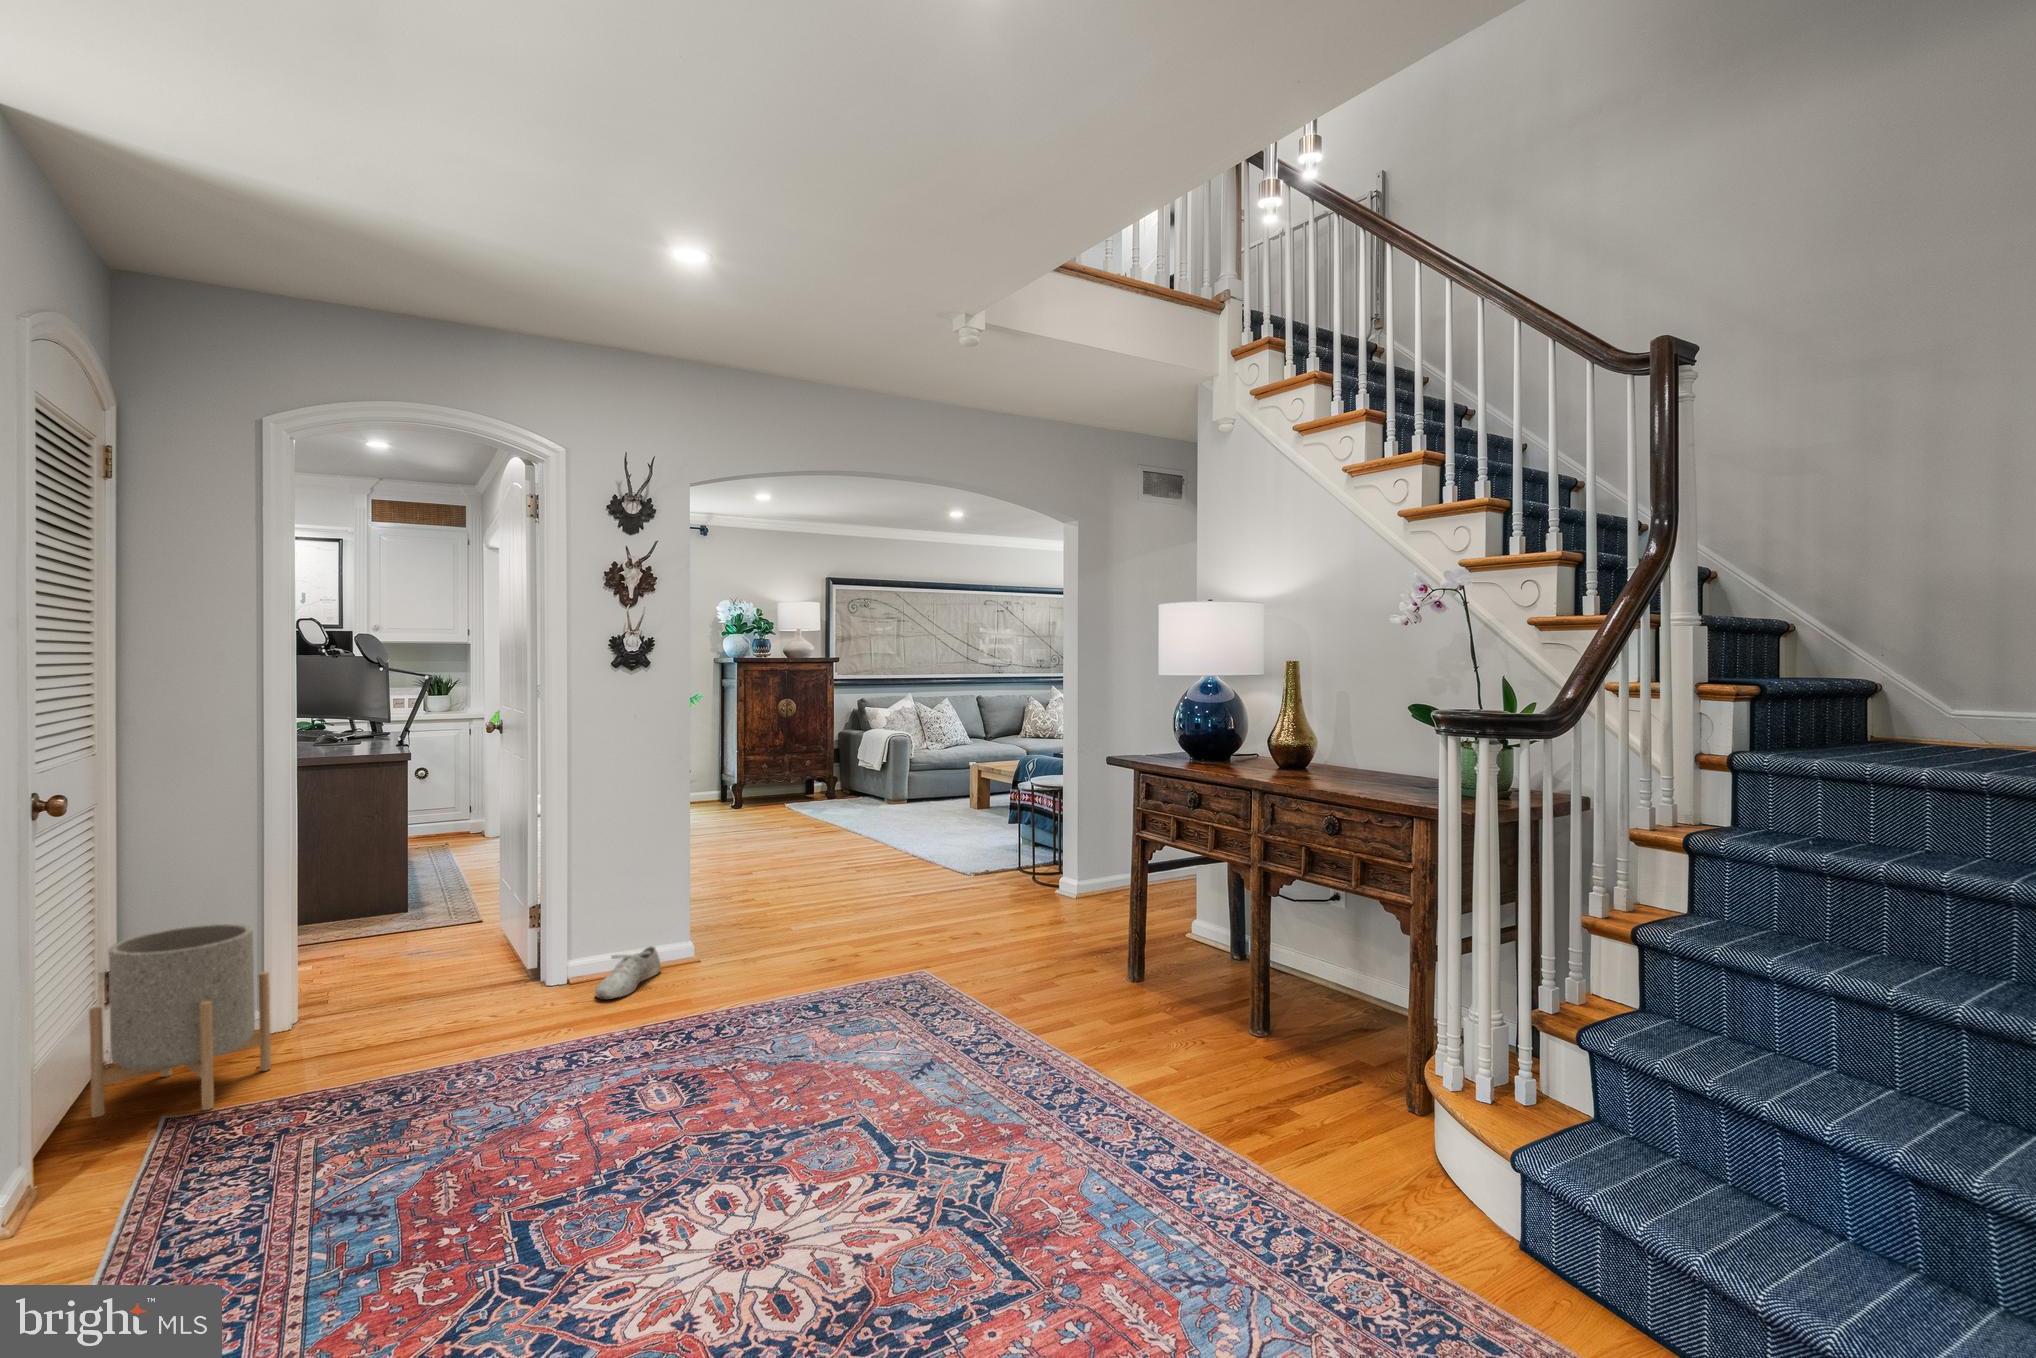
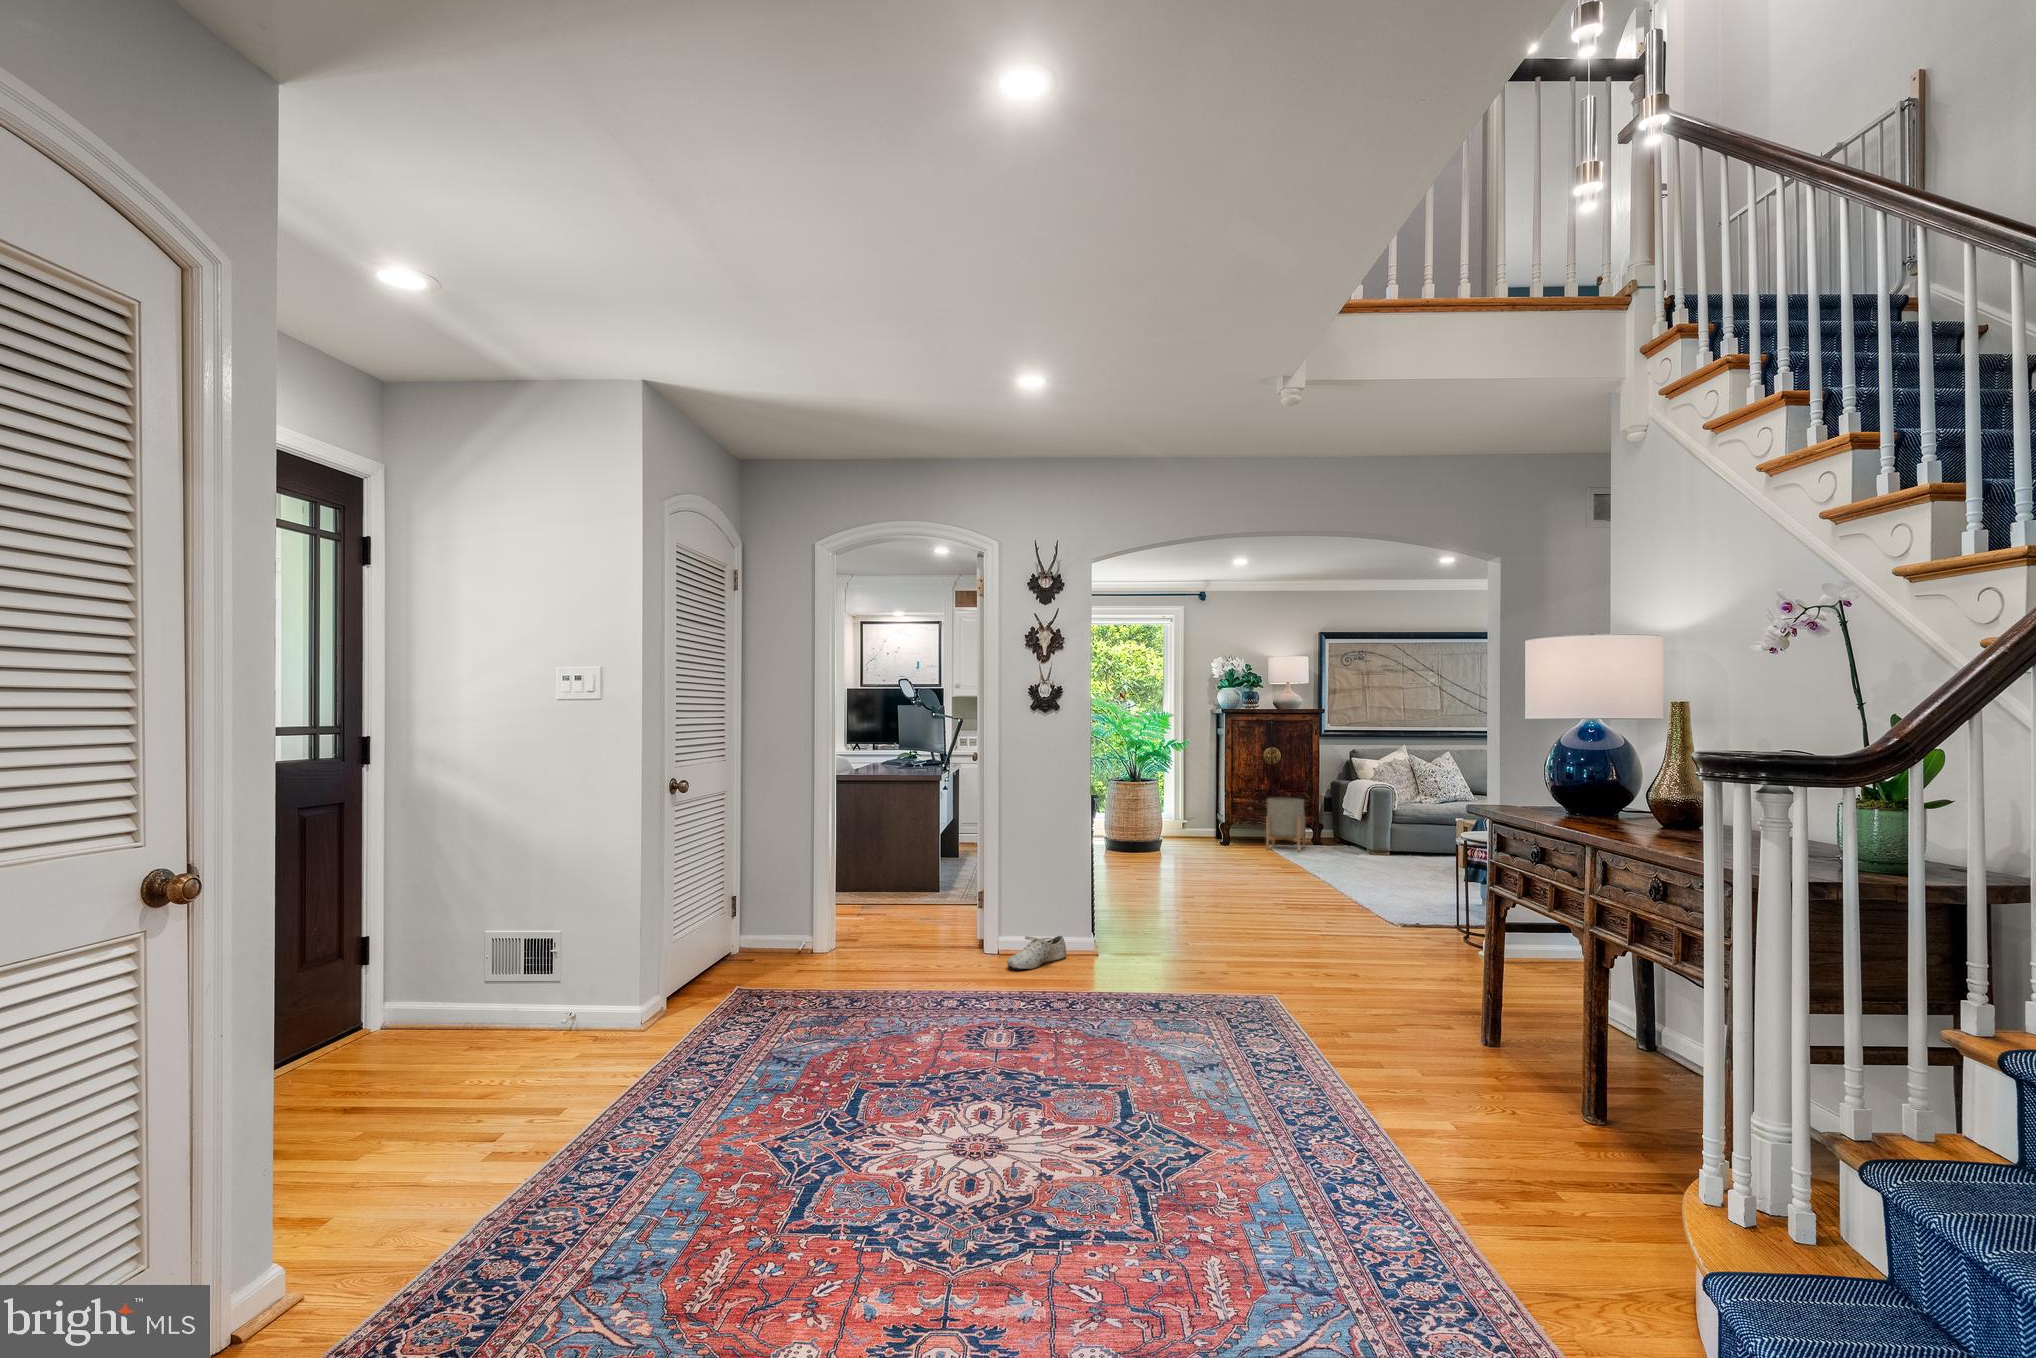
planter: present [89,924,271,1117] -> present [1266,798,1305,851]

